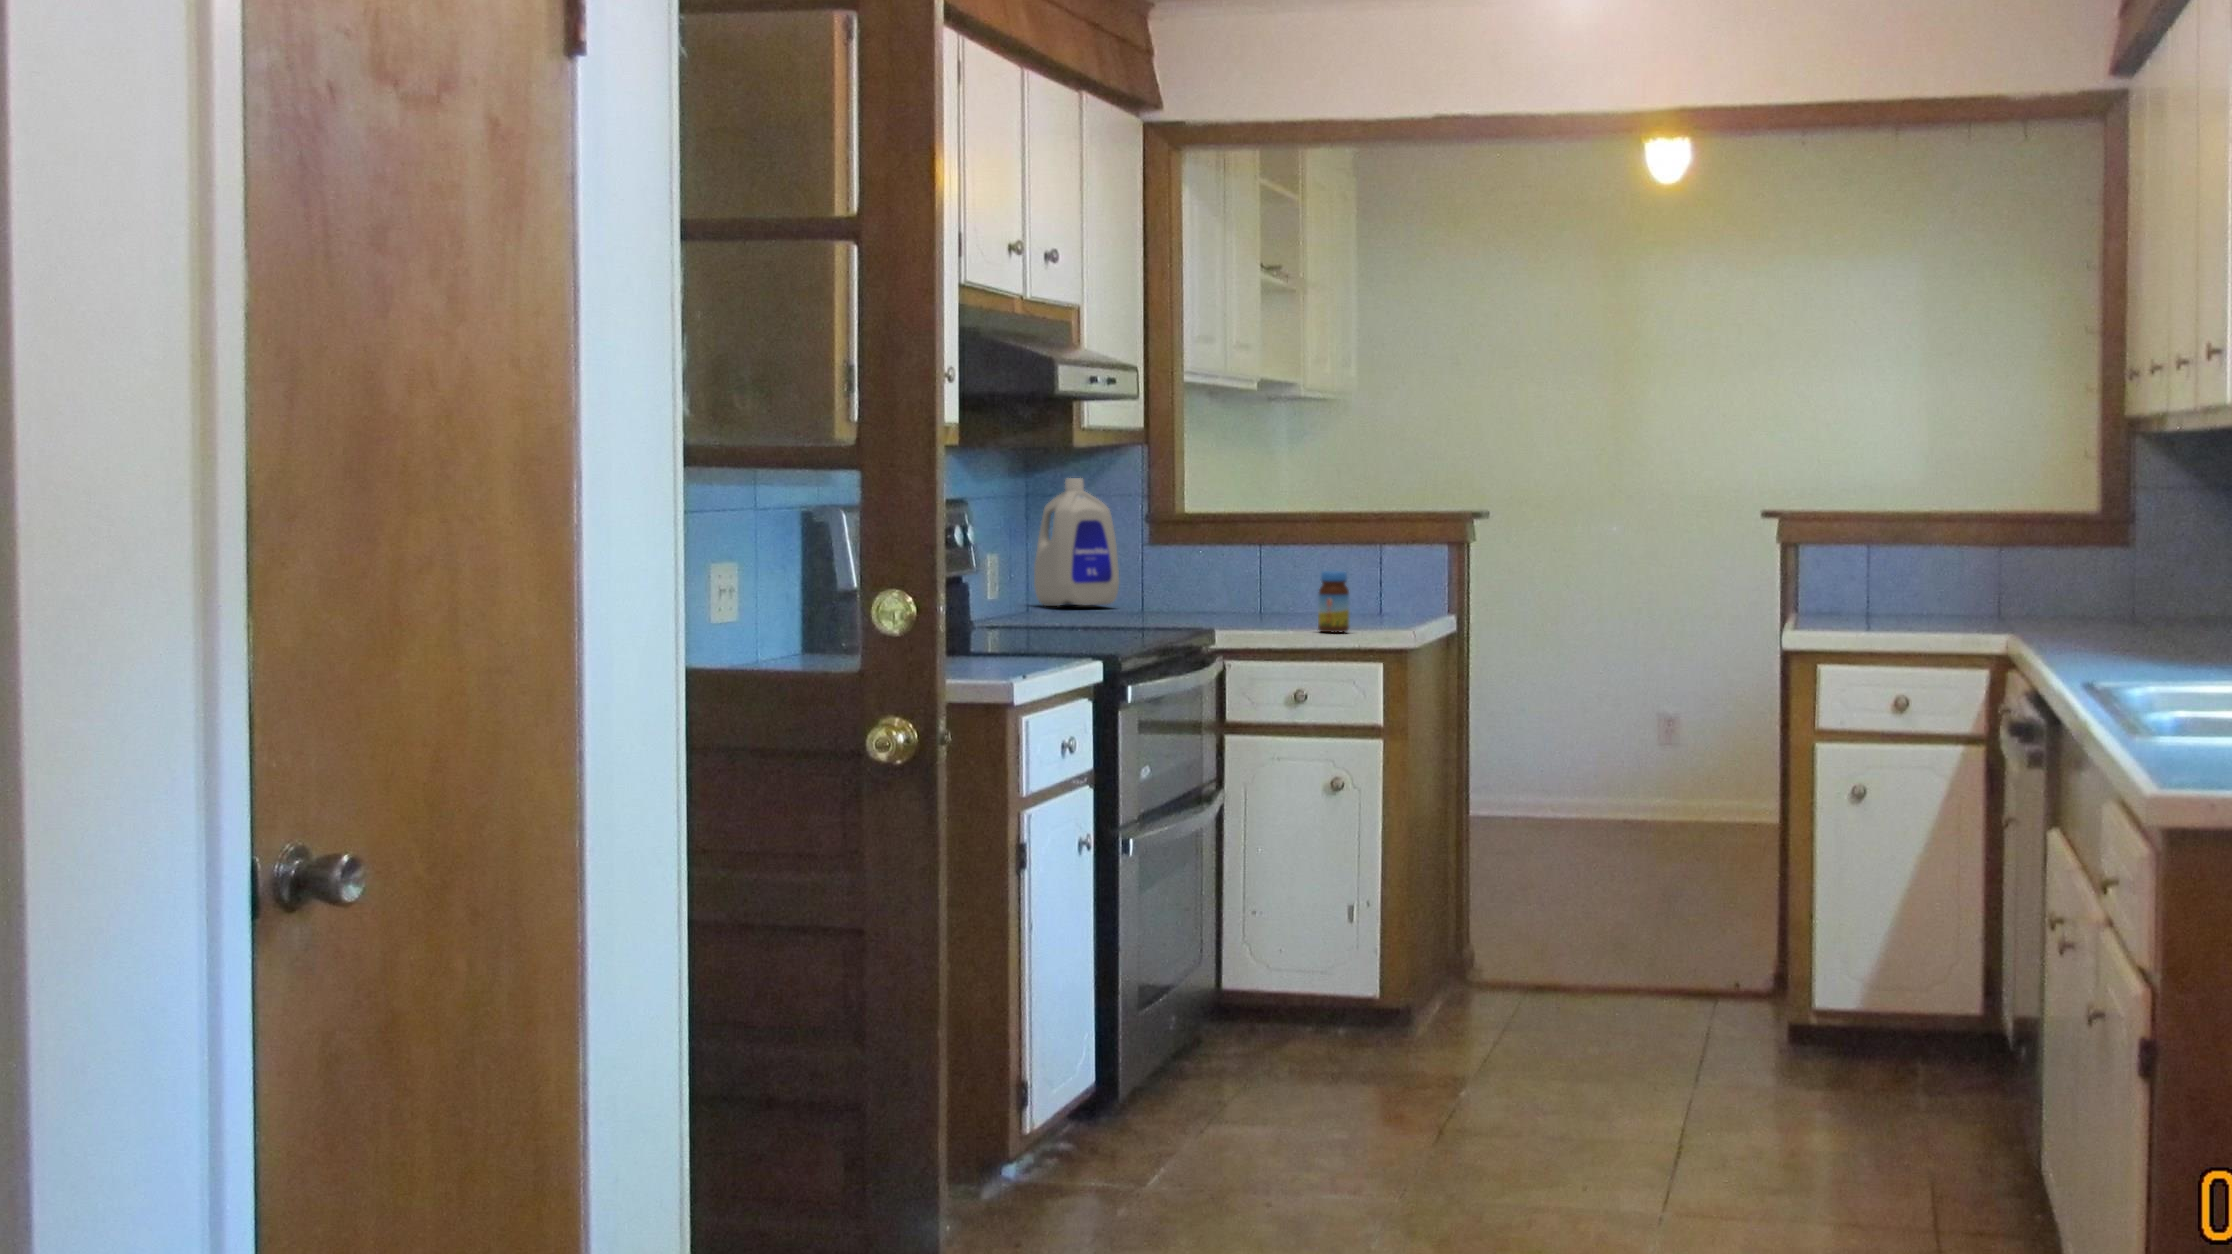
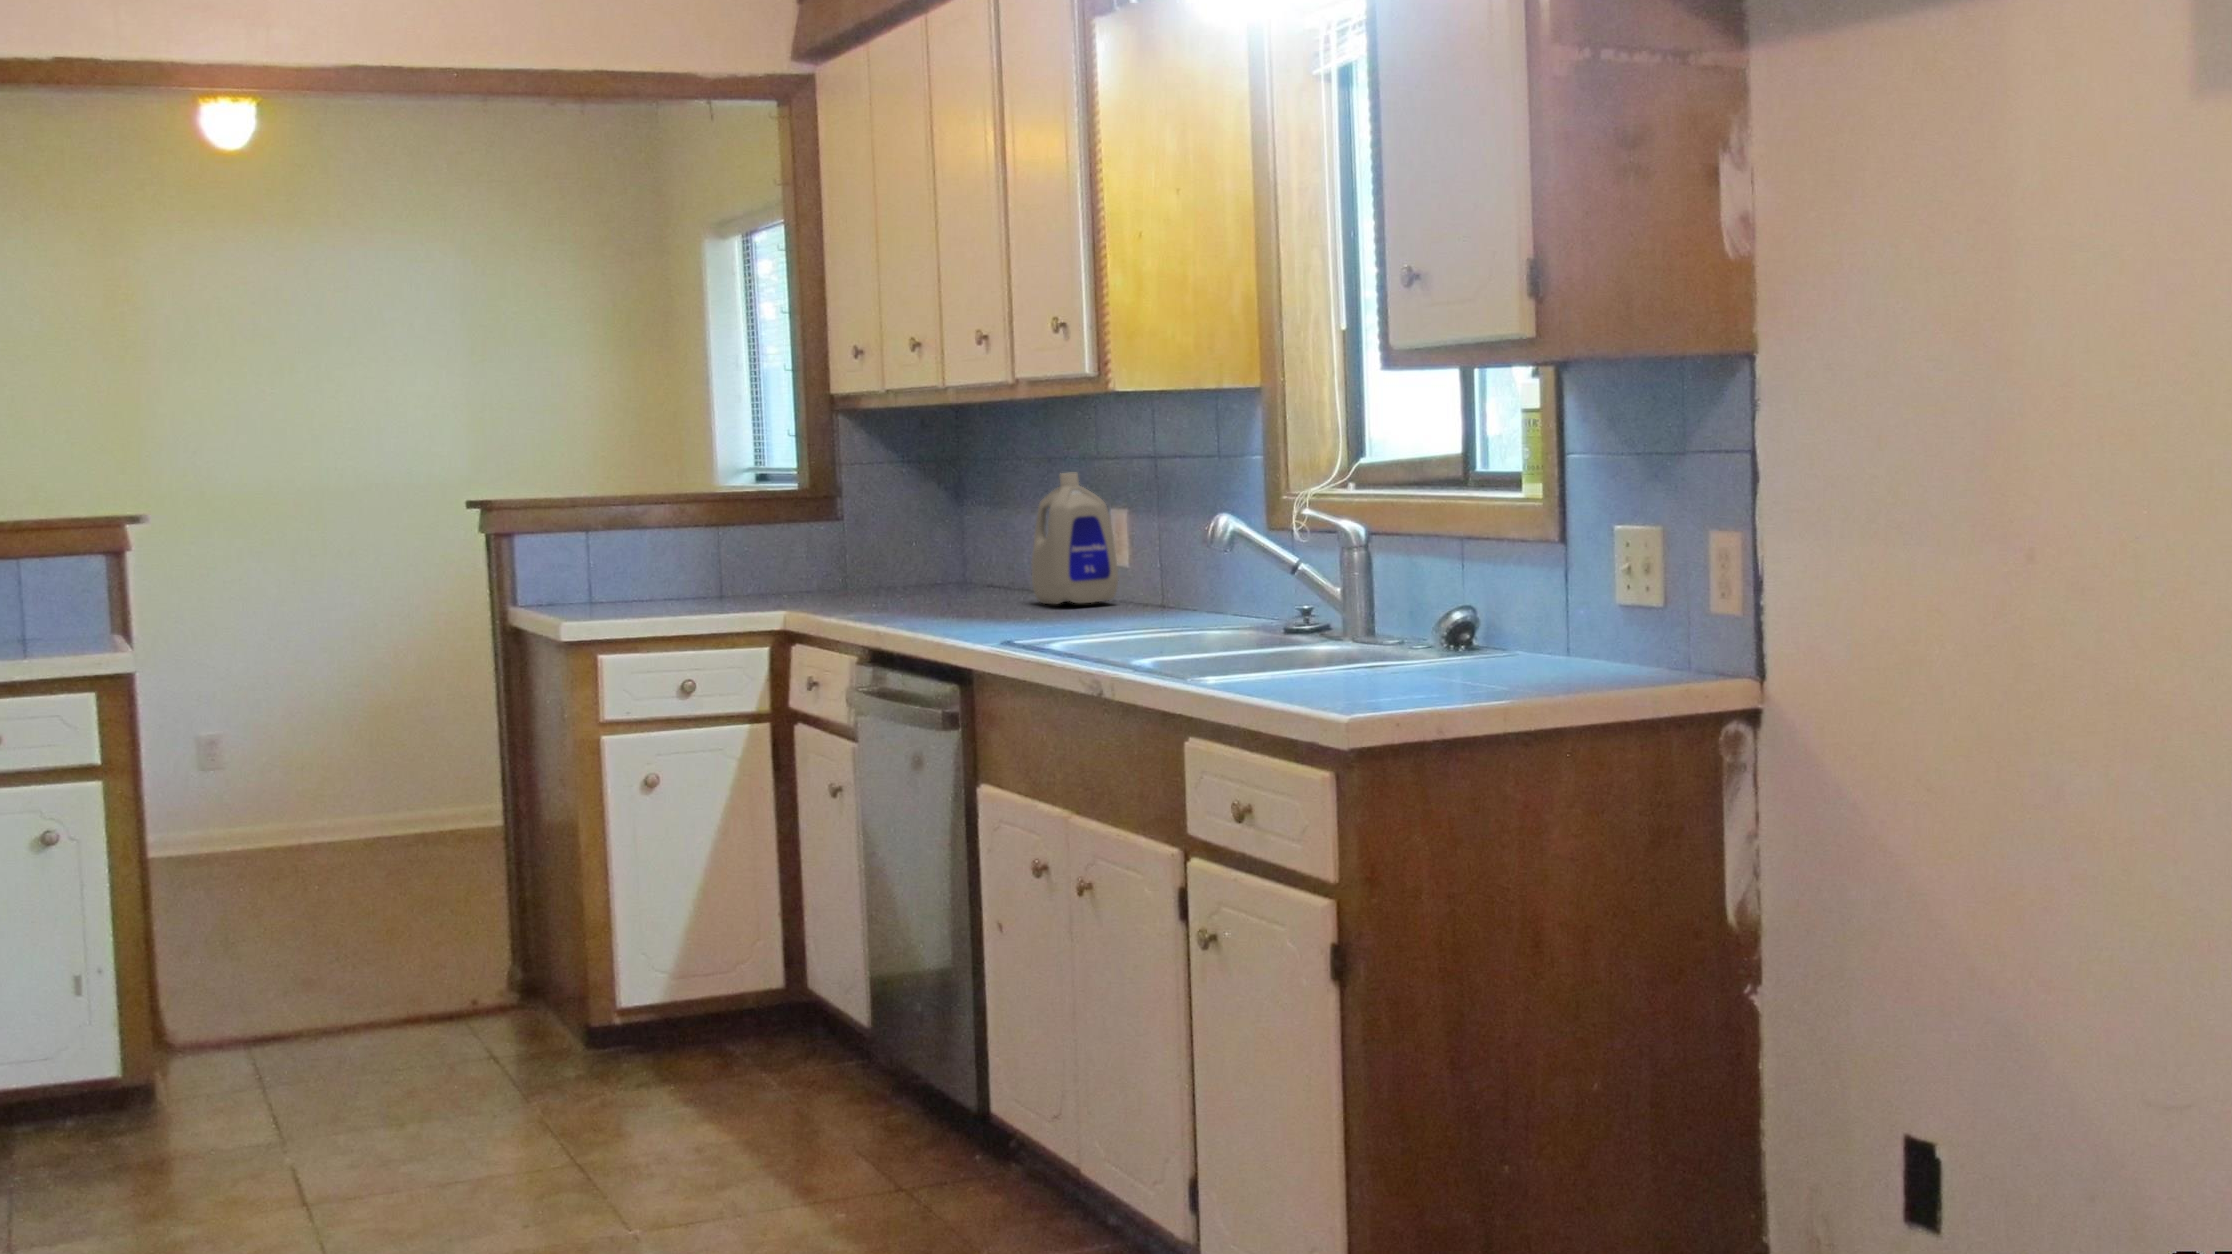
jar: present [1318,571,1349,632] -> none [1318,570,1350,634]

